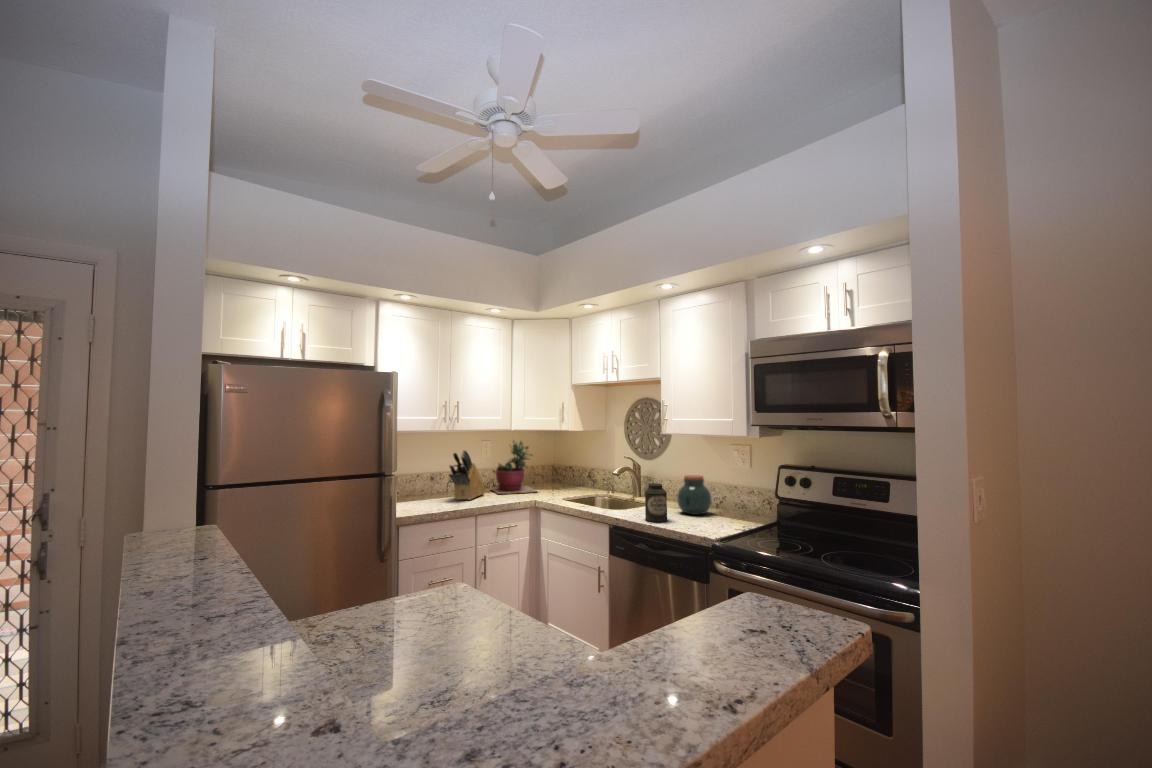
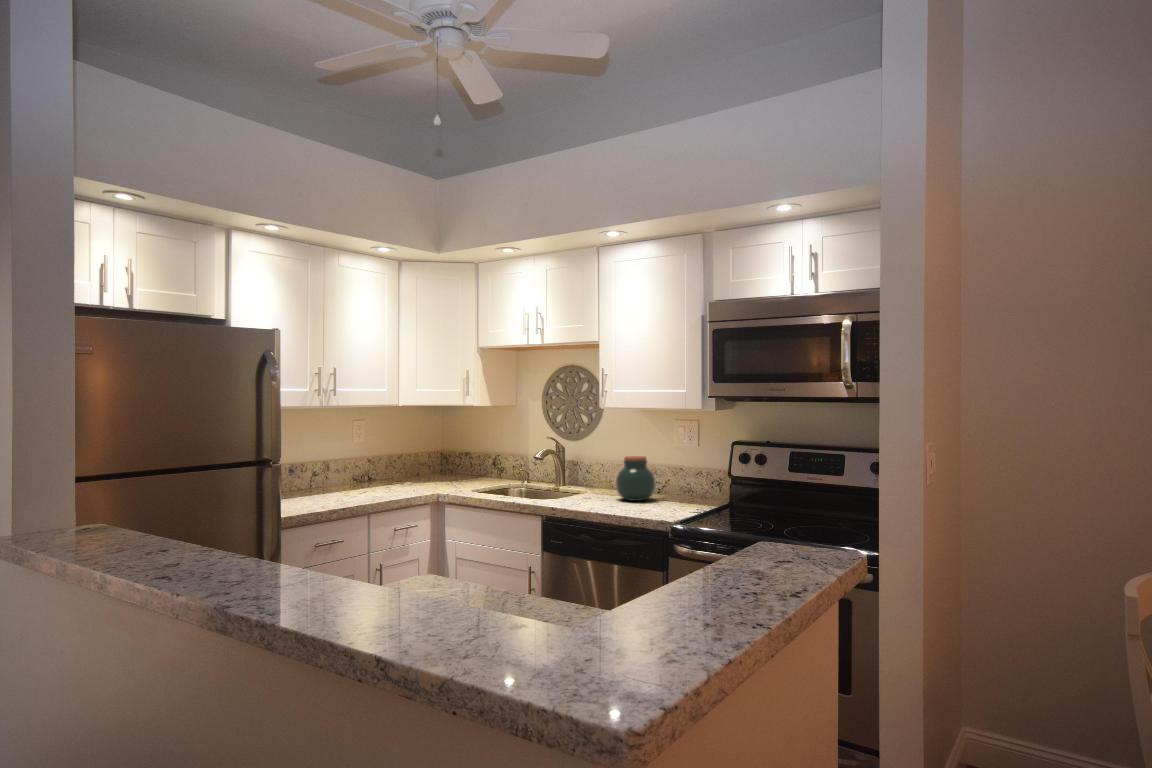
succulent plant: present [491,441,536,494] -> none [363,419,433,488]
knife block: present [449,450,485,500] -> none [323,431,364,497]
canister: present [645,483,667,522] -> none [585,466,610,510]

